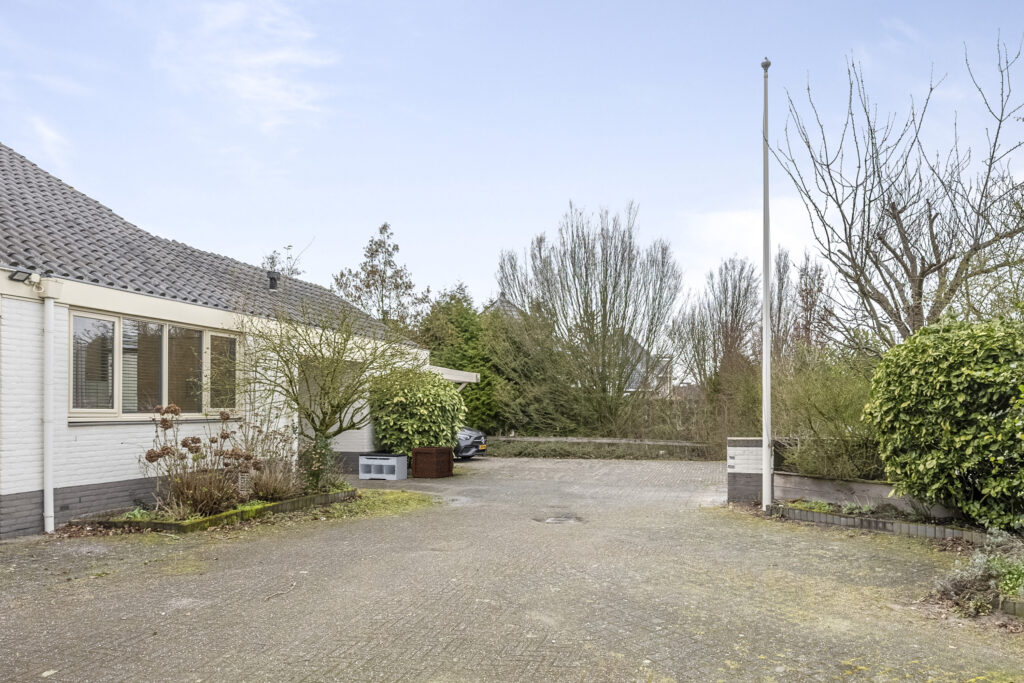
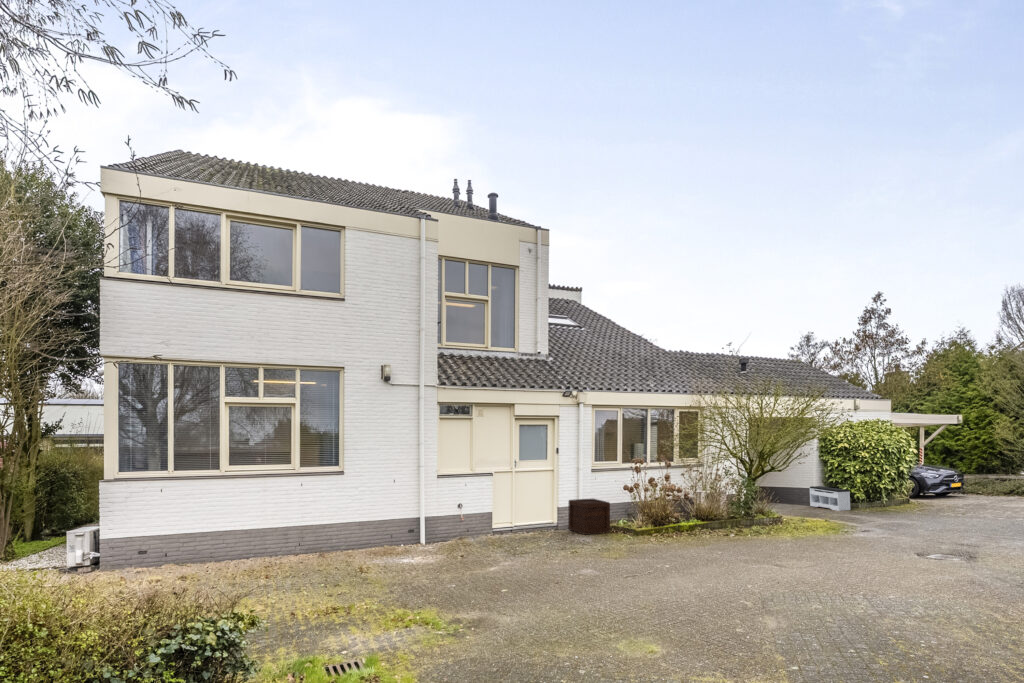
wooden crate: present [412,446,453,478] -> present [568,499,610,535]

